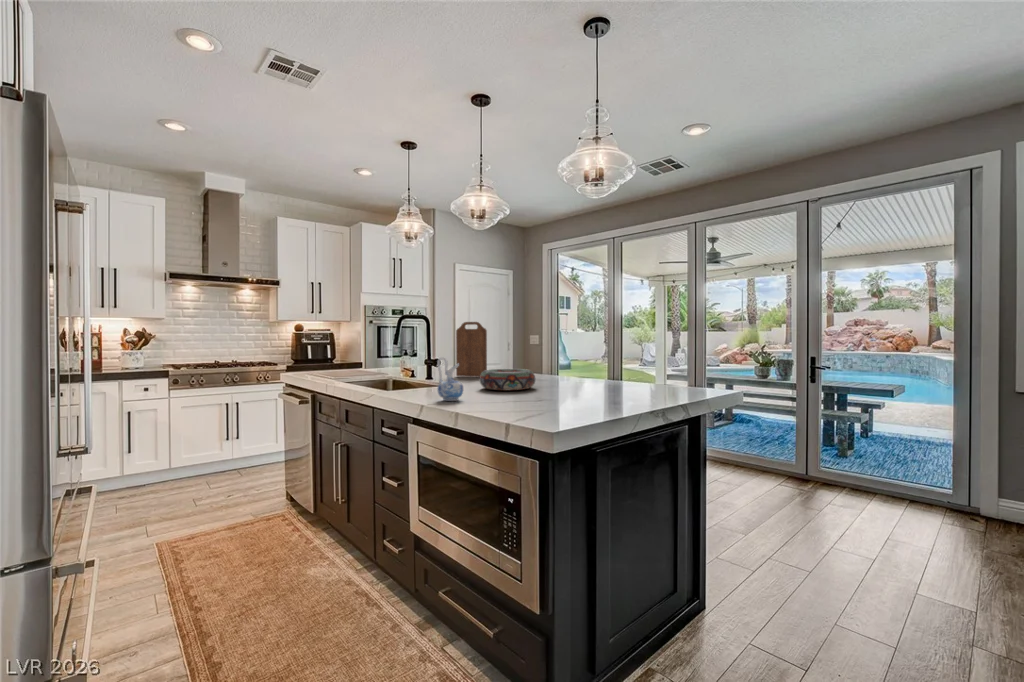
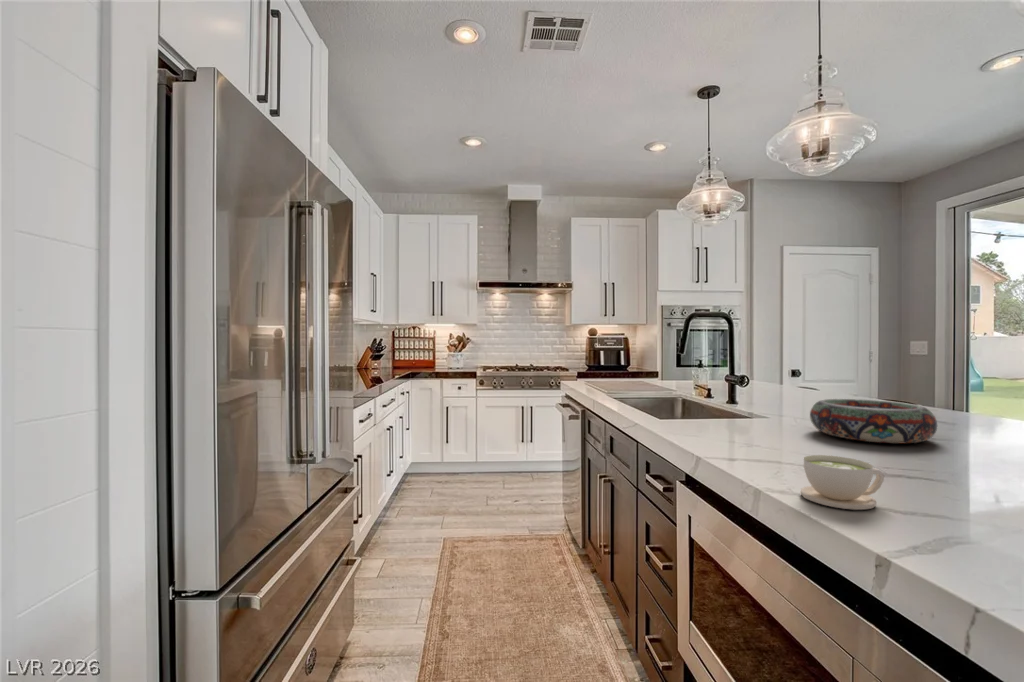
cutting board: present [456,322,487,377] -> none [774,319,828,406]
ceramic pitcher: present [437,357,463,401] -> none [724,377,772,454]
coffee cup: none [480,392,513,414] -> present [801,455,884,510]

